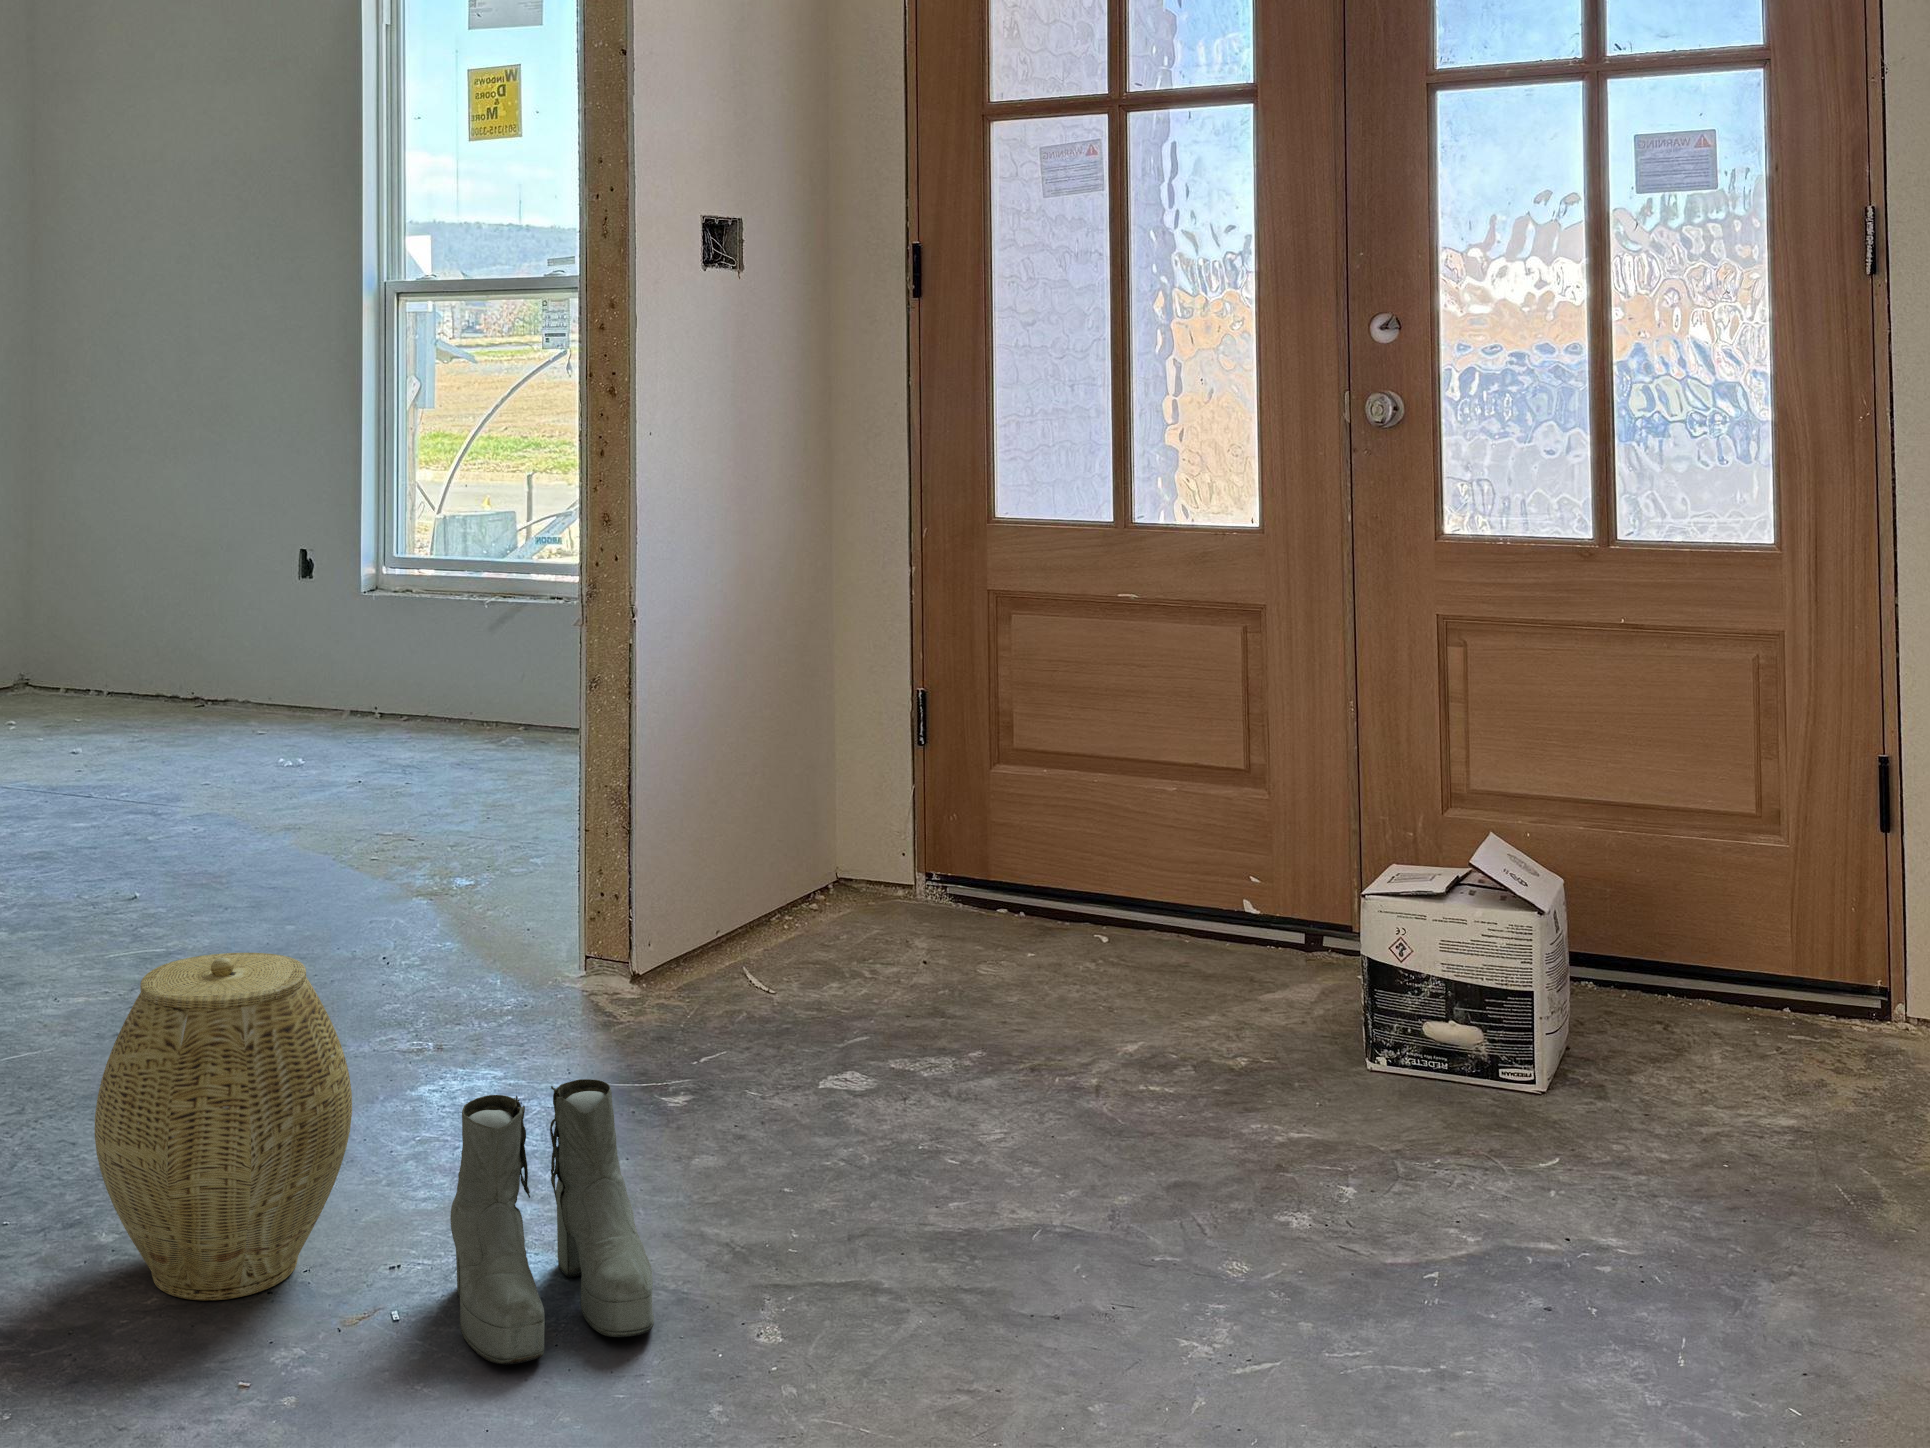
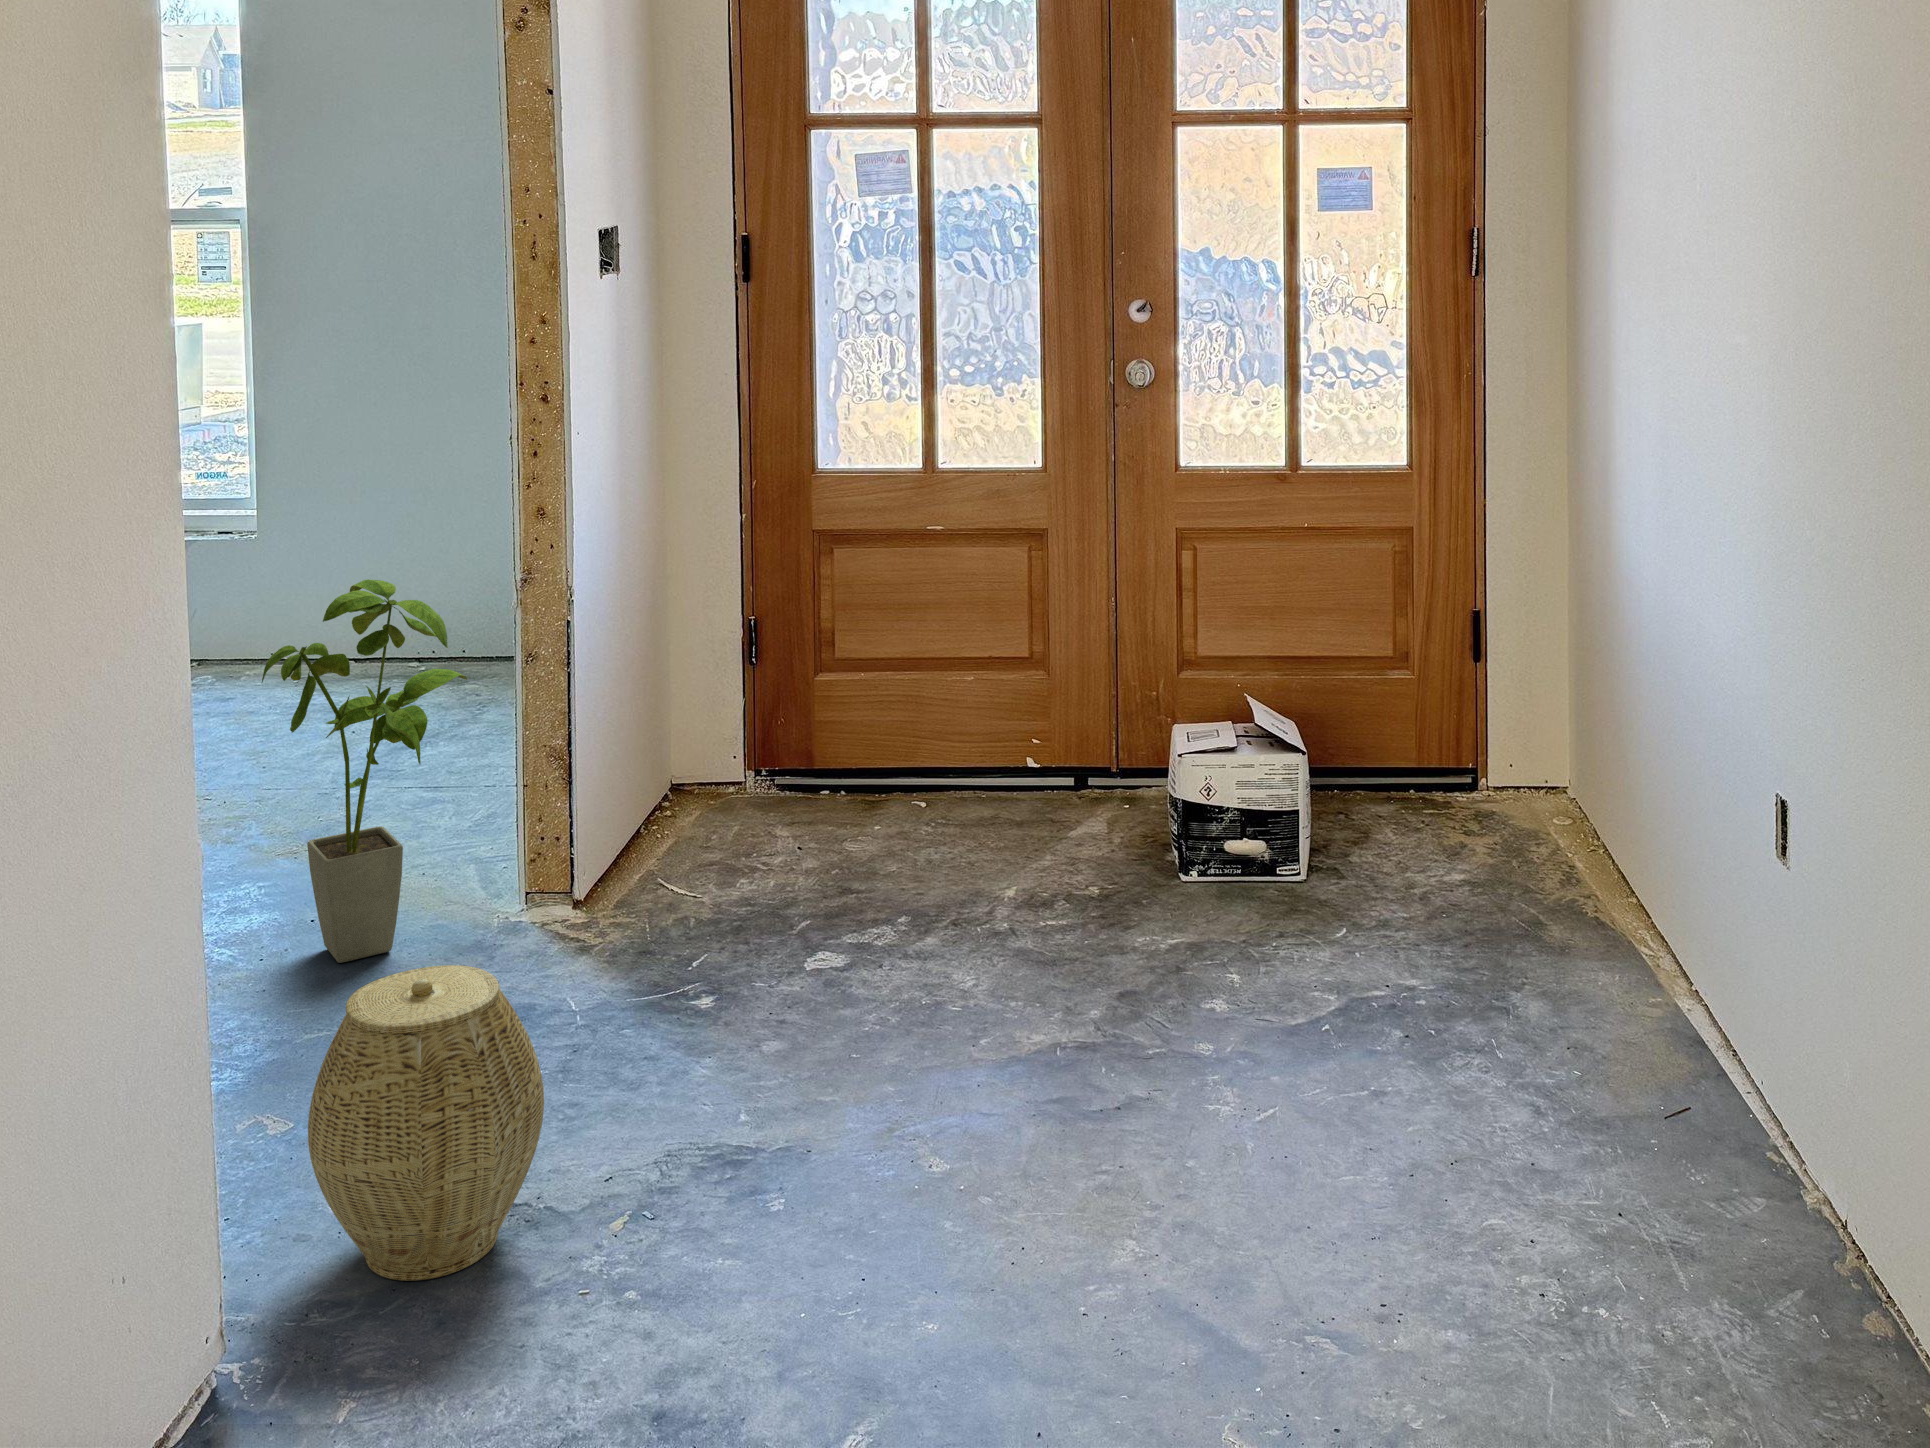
house plant: none [325,577,541,991] -> present [262,579,467,963]
boots: present [450,1079,654,1364] -> none [647,1016,843,1261]

